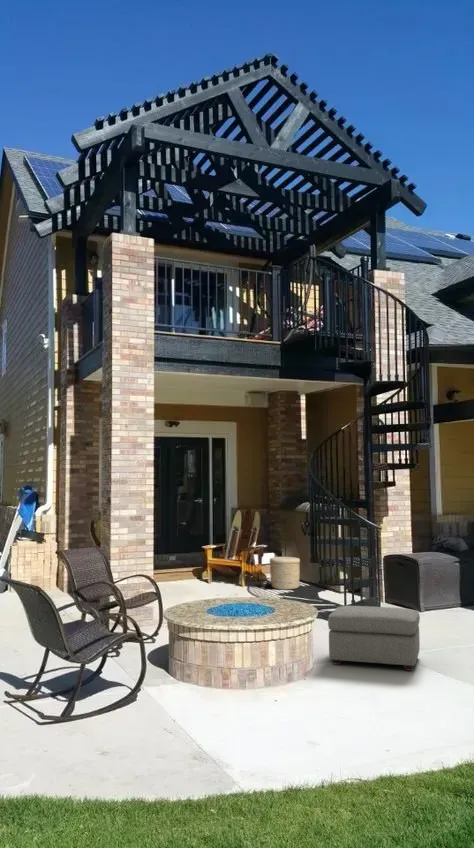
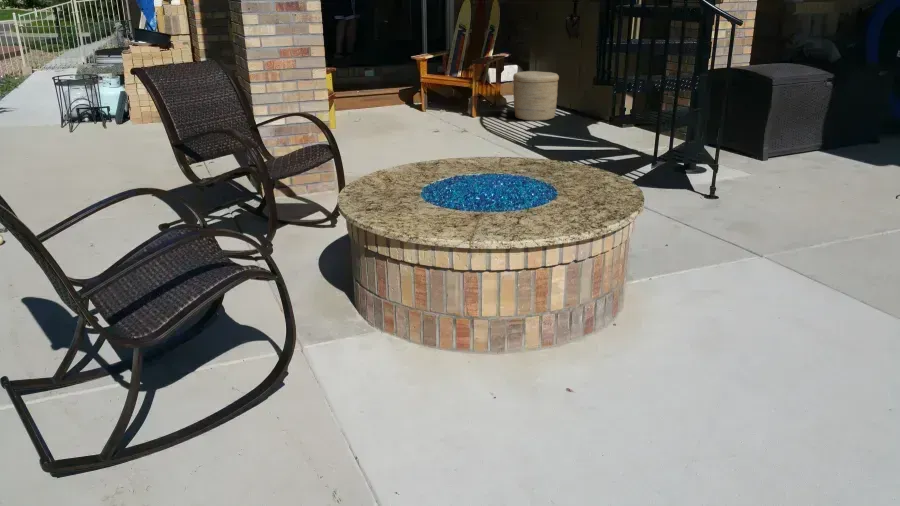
ottoman: present [328,606,420,670] -> none [648,172,830,298]

